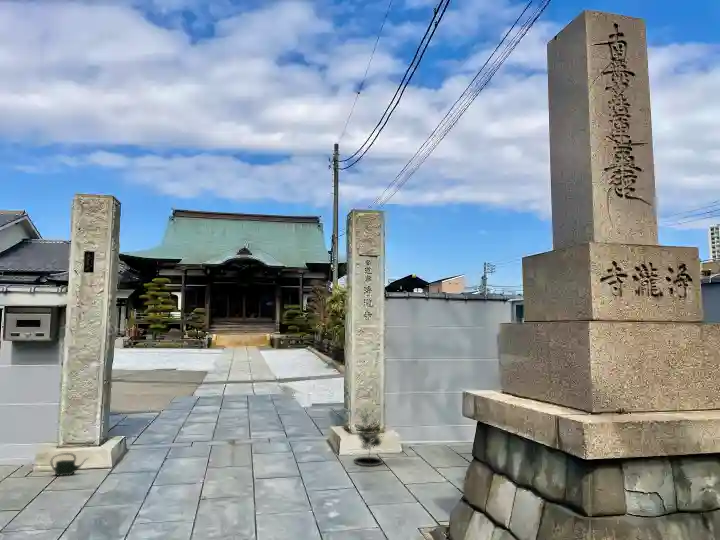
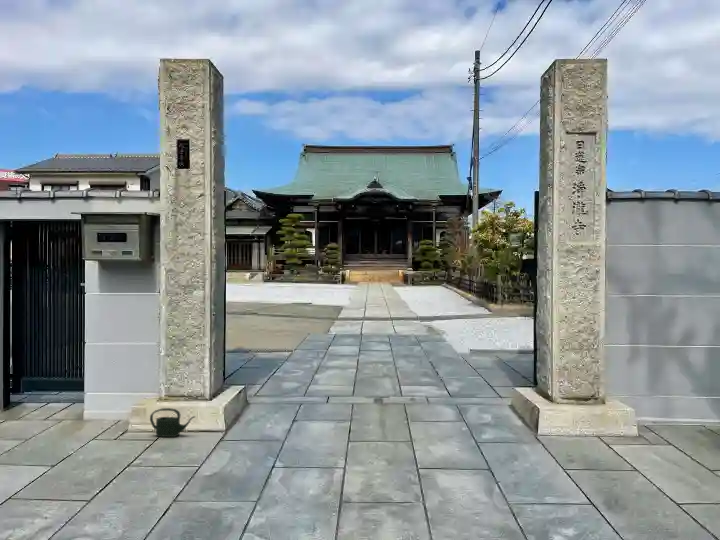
potted tree: present [354,414,383,466] -> none [562,369,614,460]

